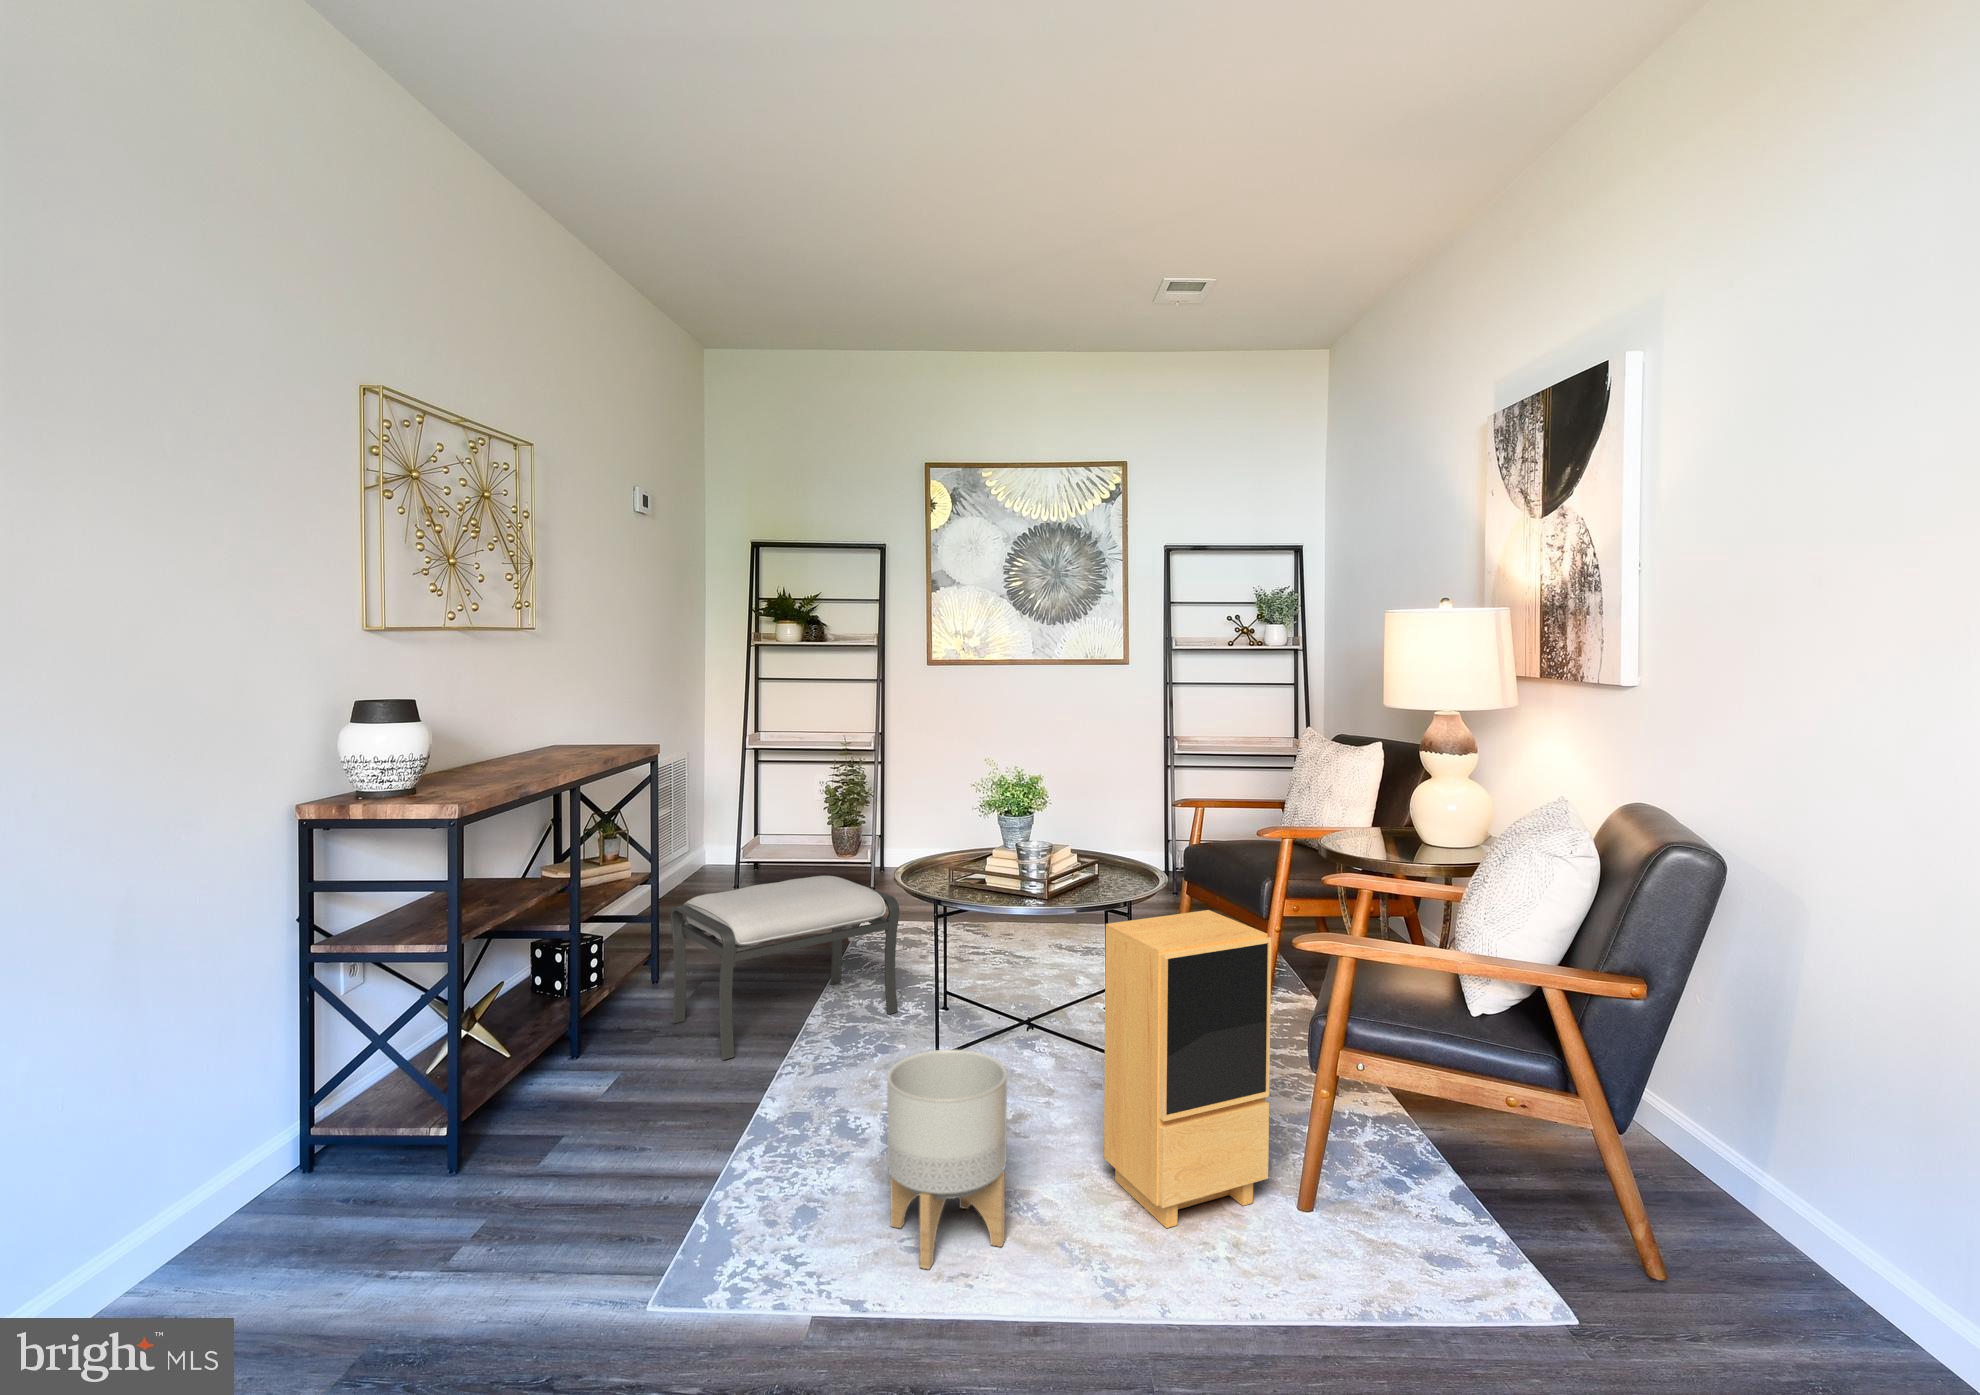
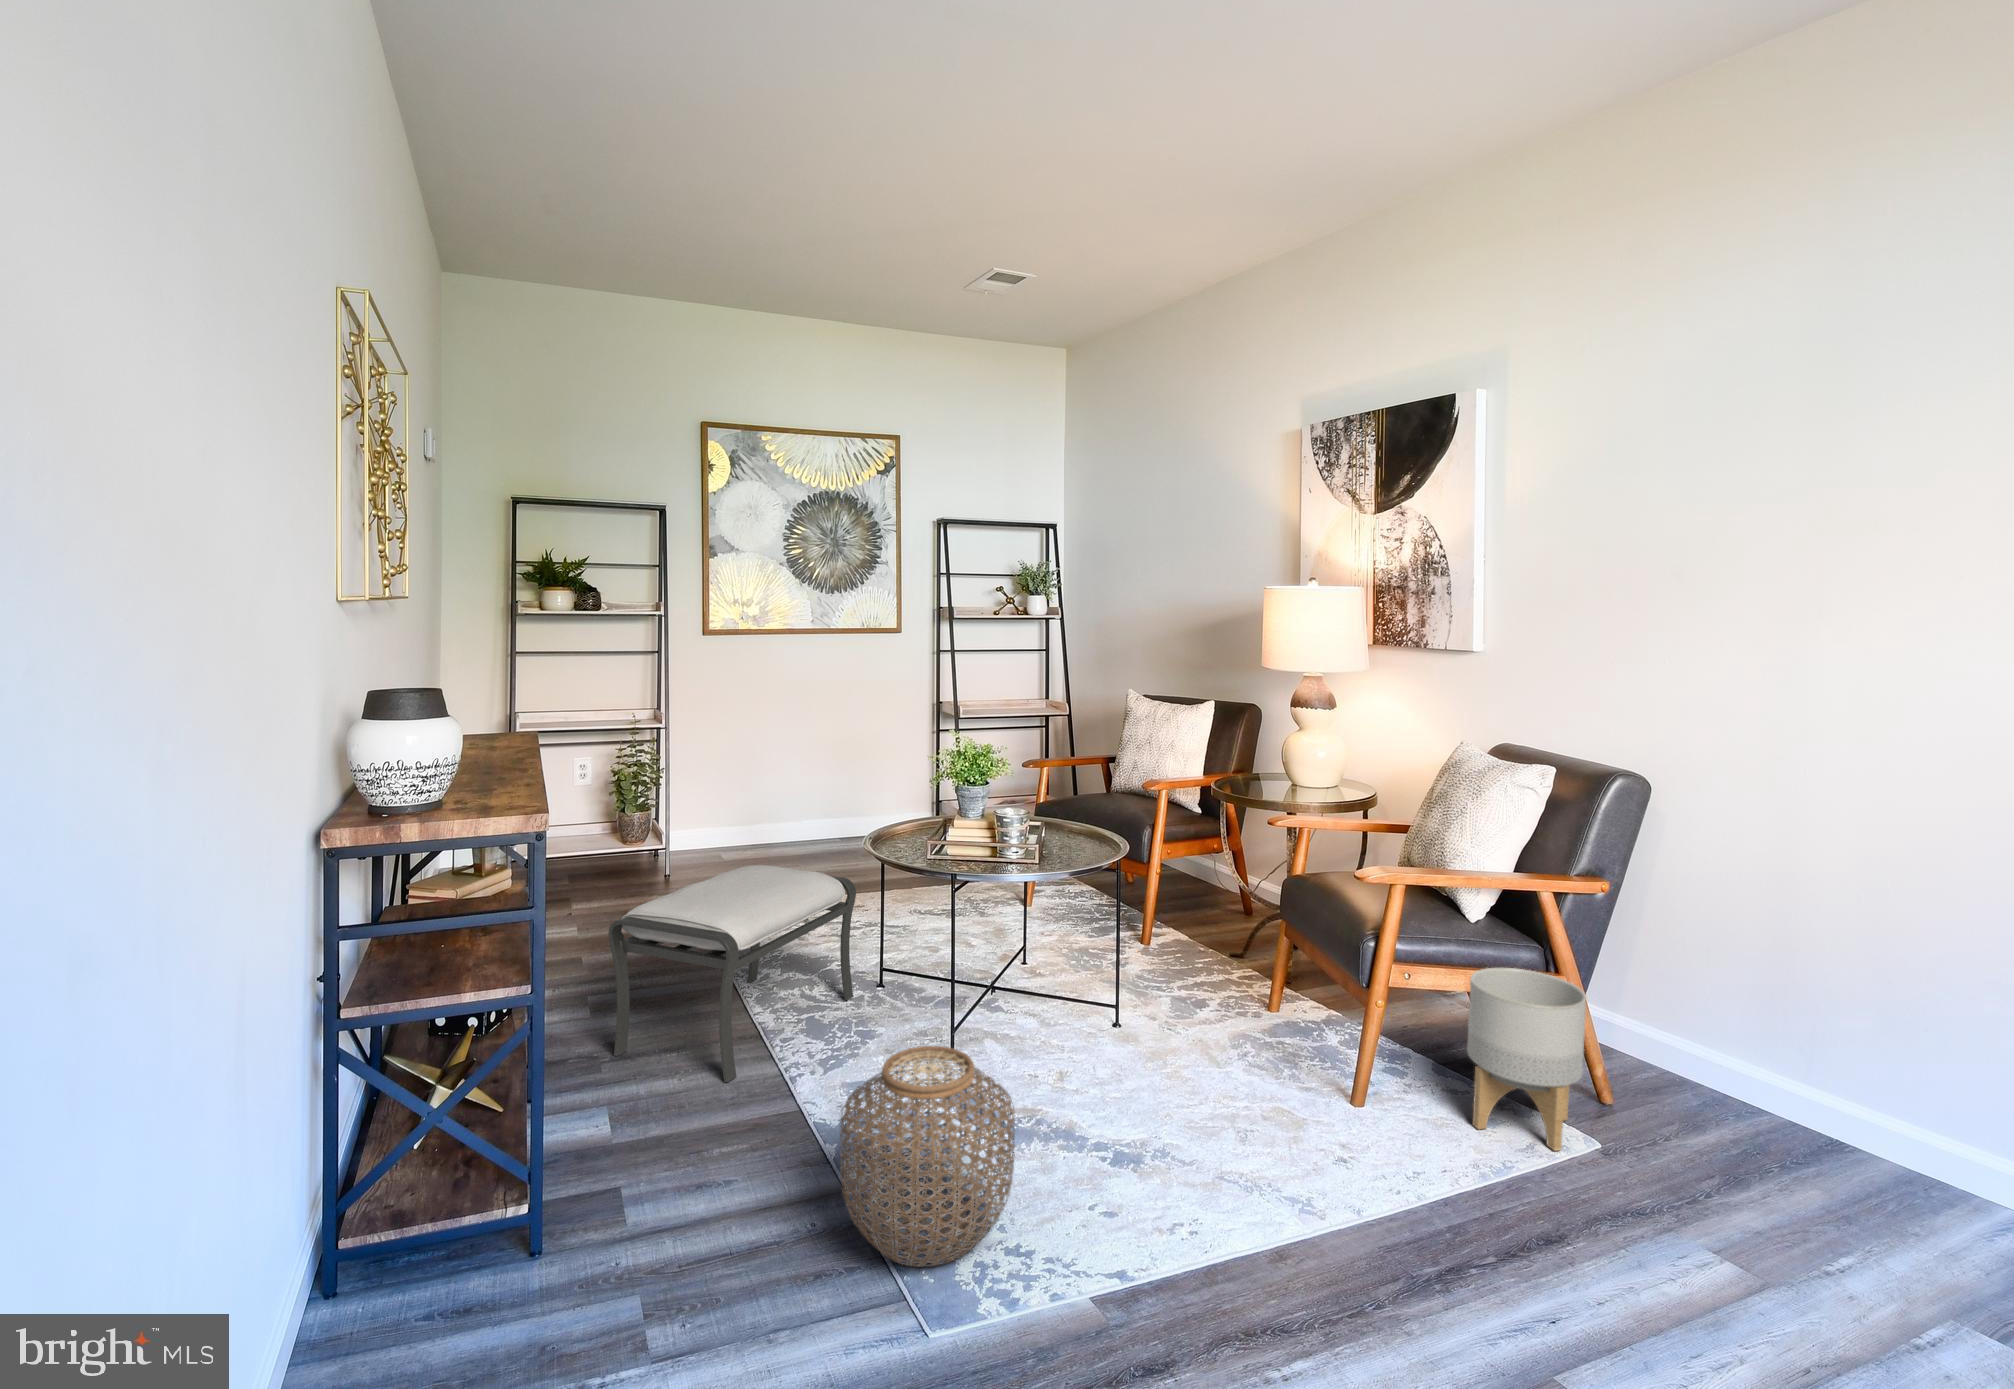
speaker: present [1104,910,1271,1228] -> none [1217,849,1355,1129]
woven basket: none [637,1041,801,1240] -> present [840,1046,1015,1267]
planter: present [887,1049,1007,1269] -> present [1467,968,1586,1151]

